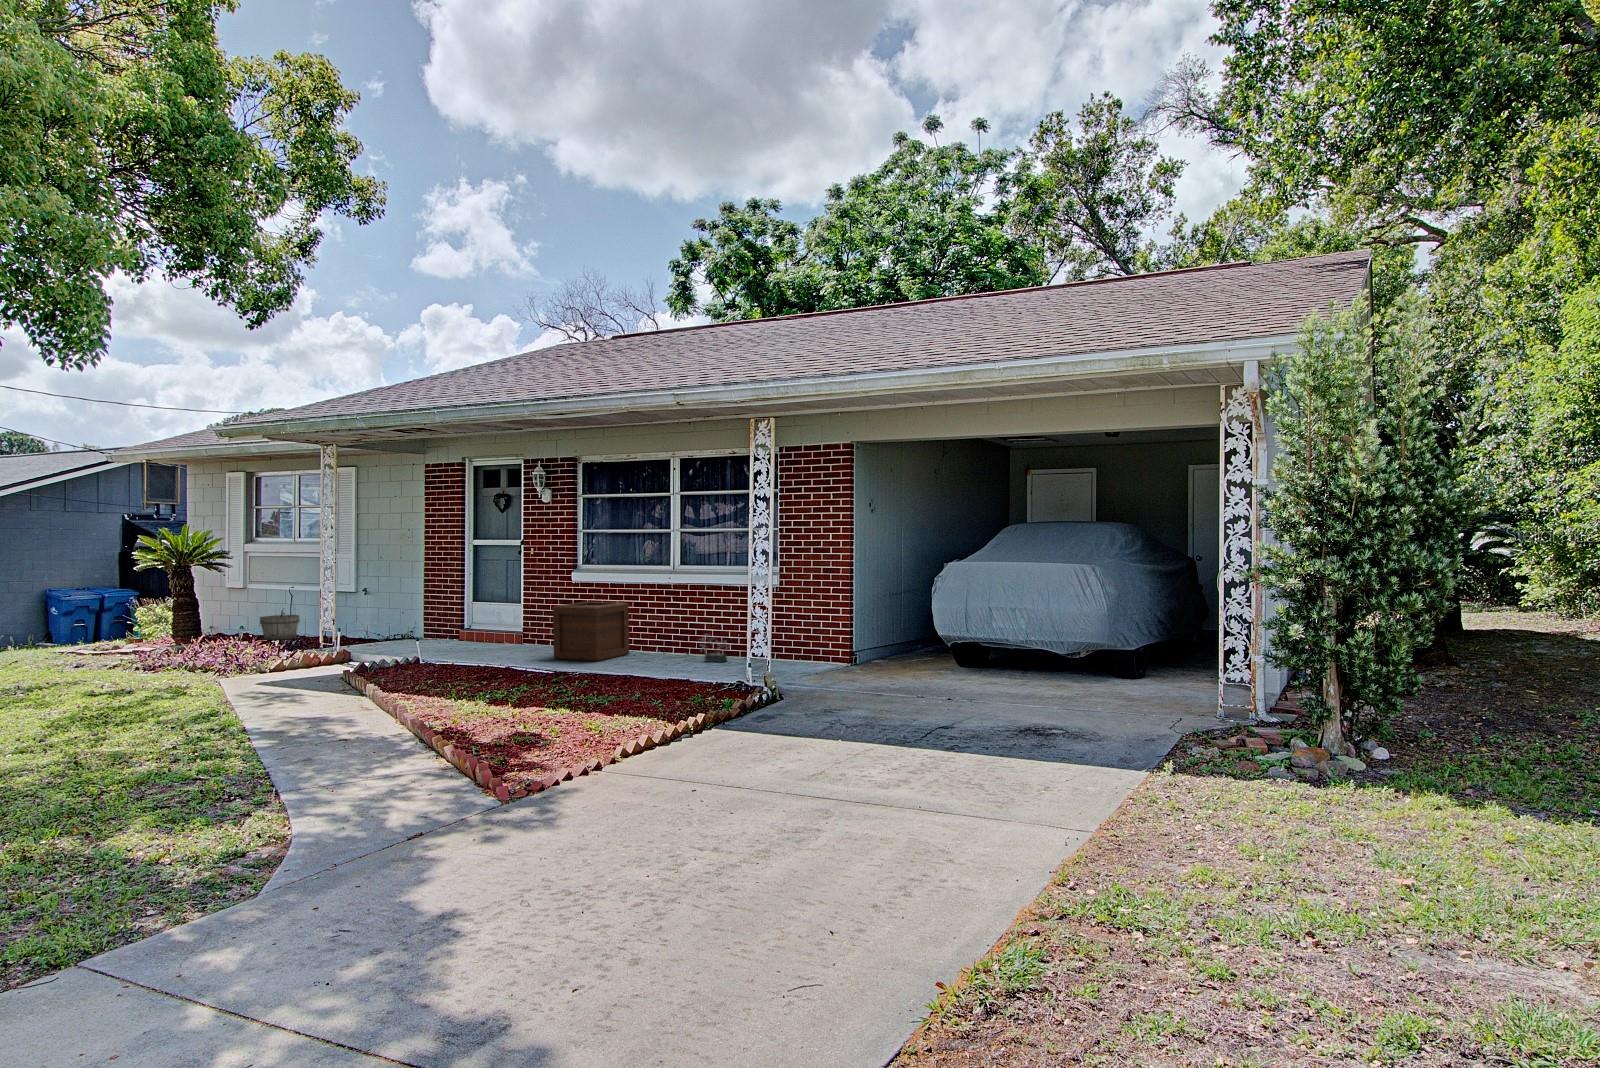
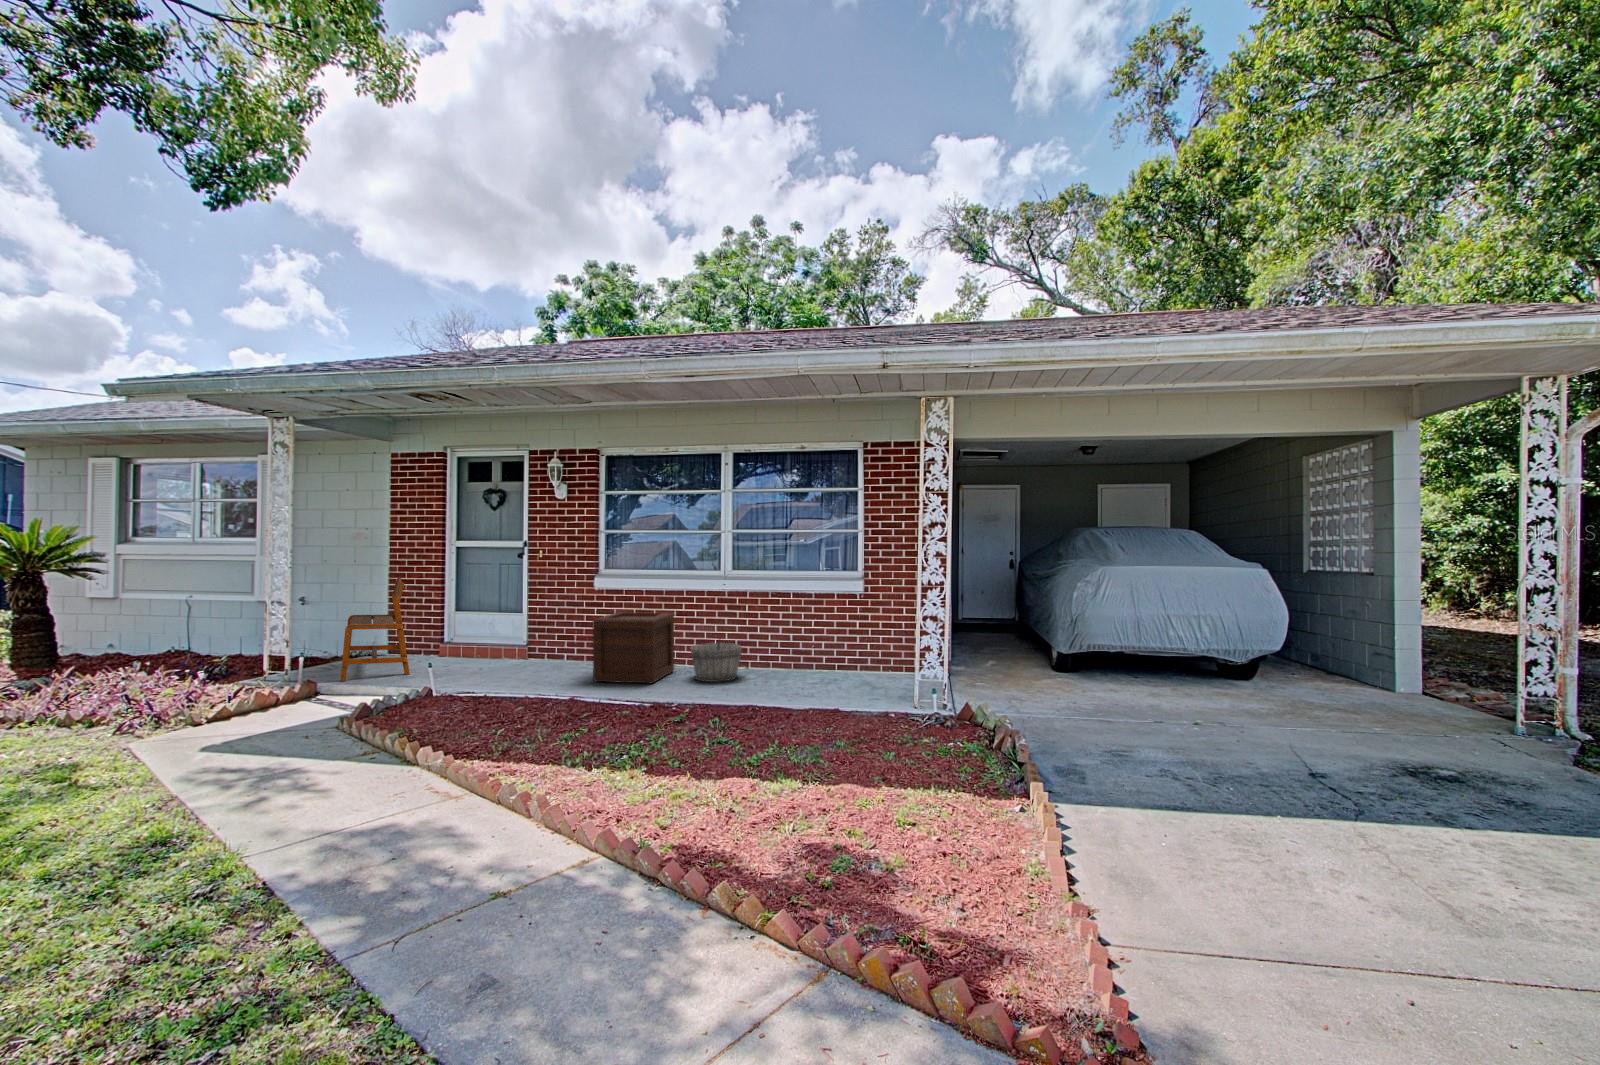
bench: none [378,571,441,652] -> present [341,578,410,681]
wooden bucket: present [260,608,300,640] -> present [690,639,742,682]
decorative plant: present [702,634,727,662] -> none [774,647,809,679]

